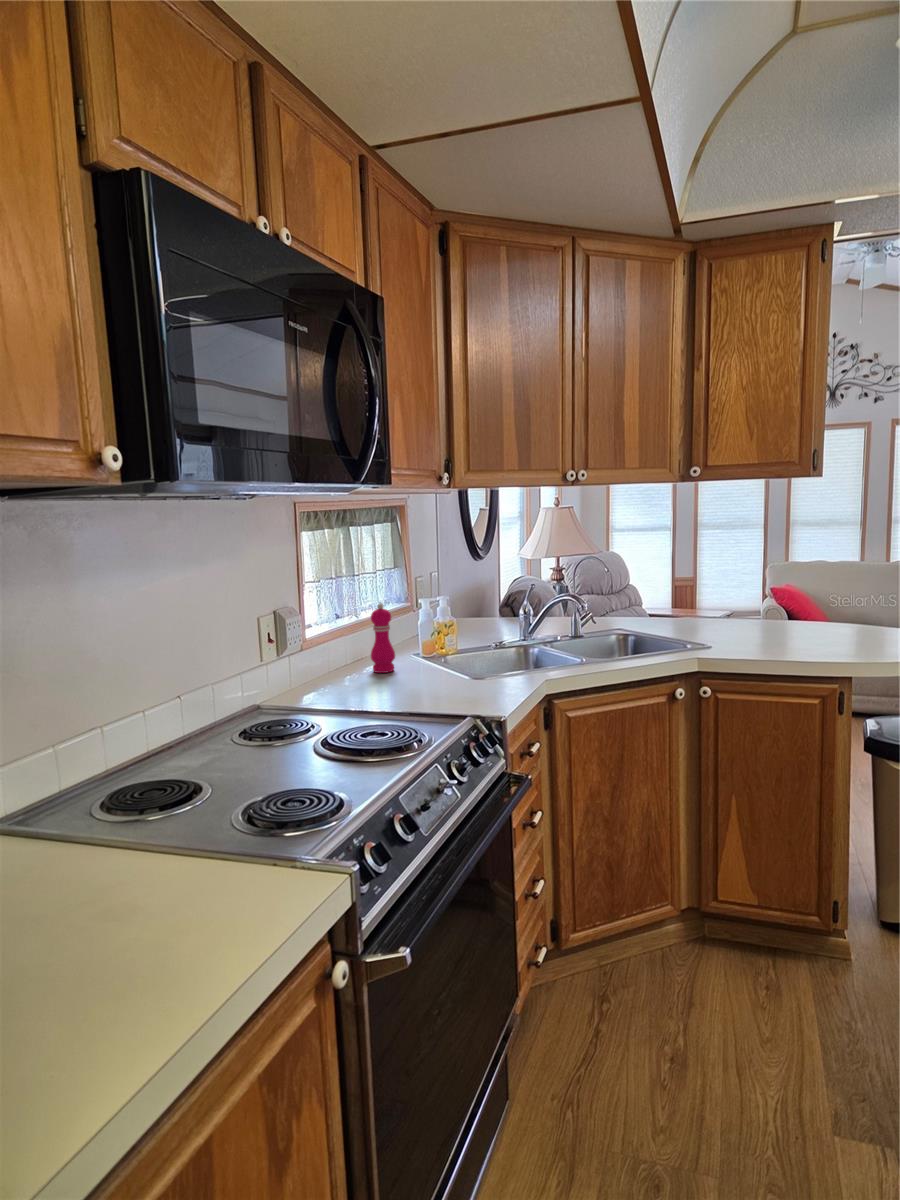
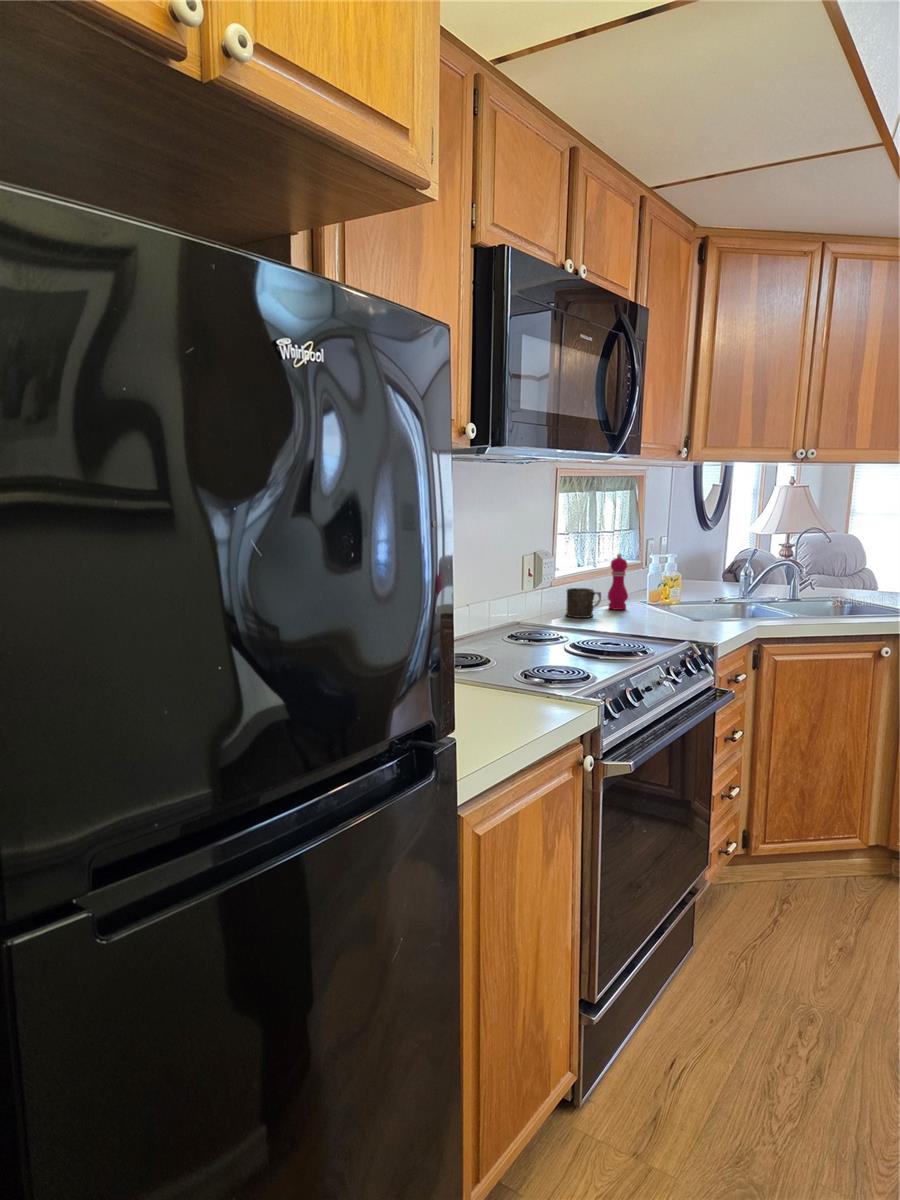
mug: none [317,652,361,692] -> present [566,588,601,618]

